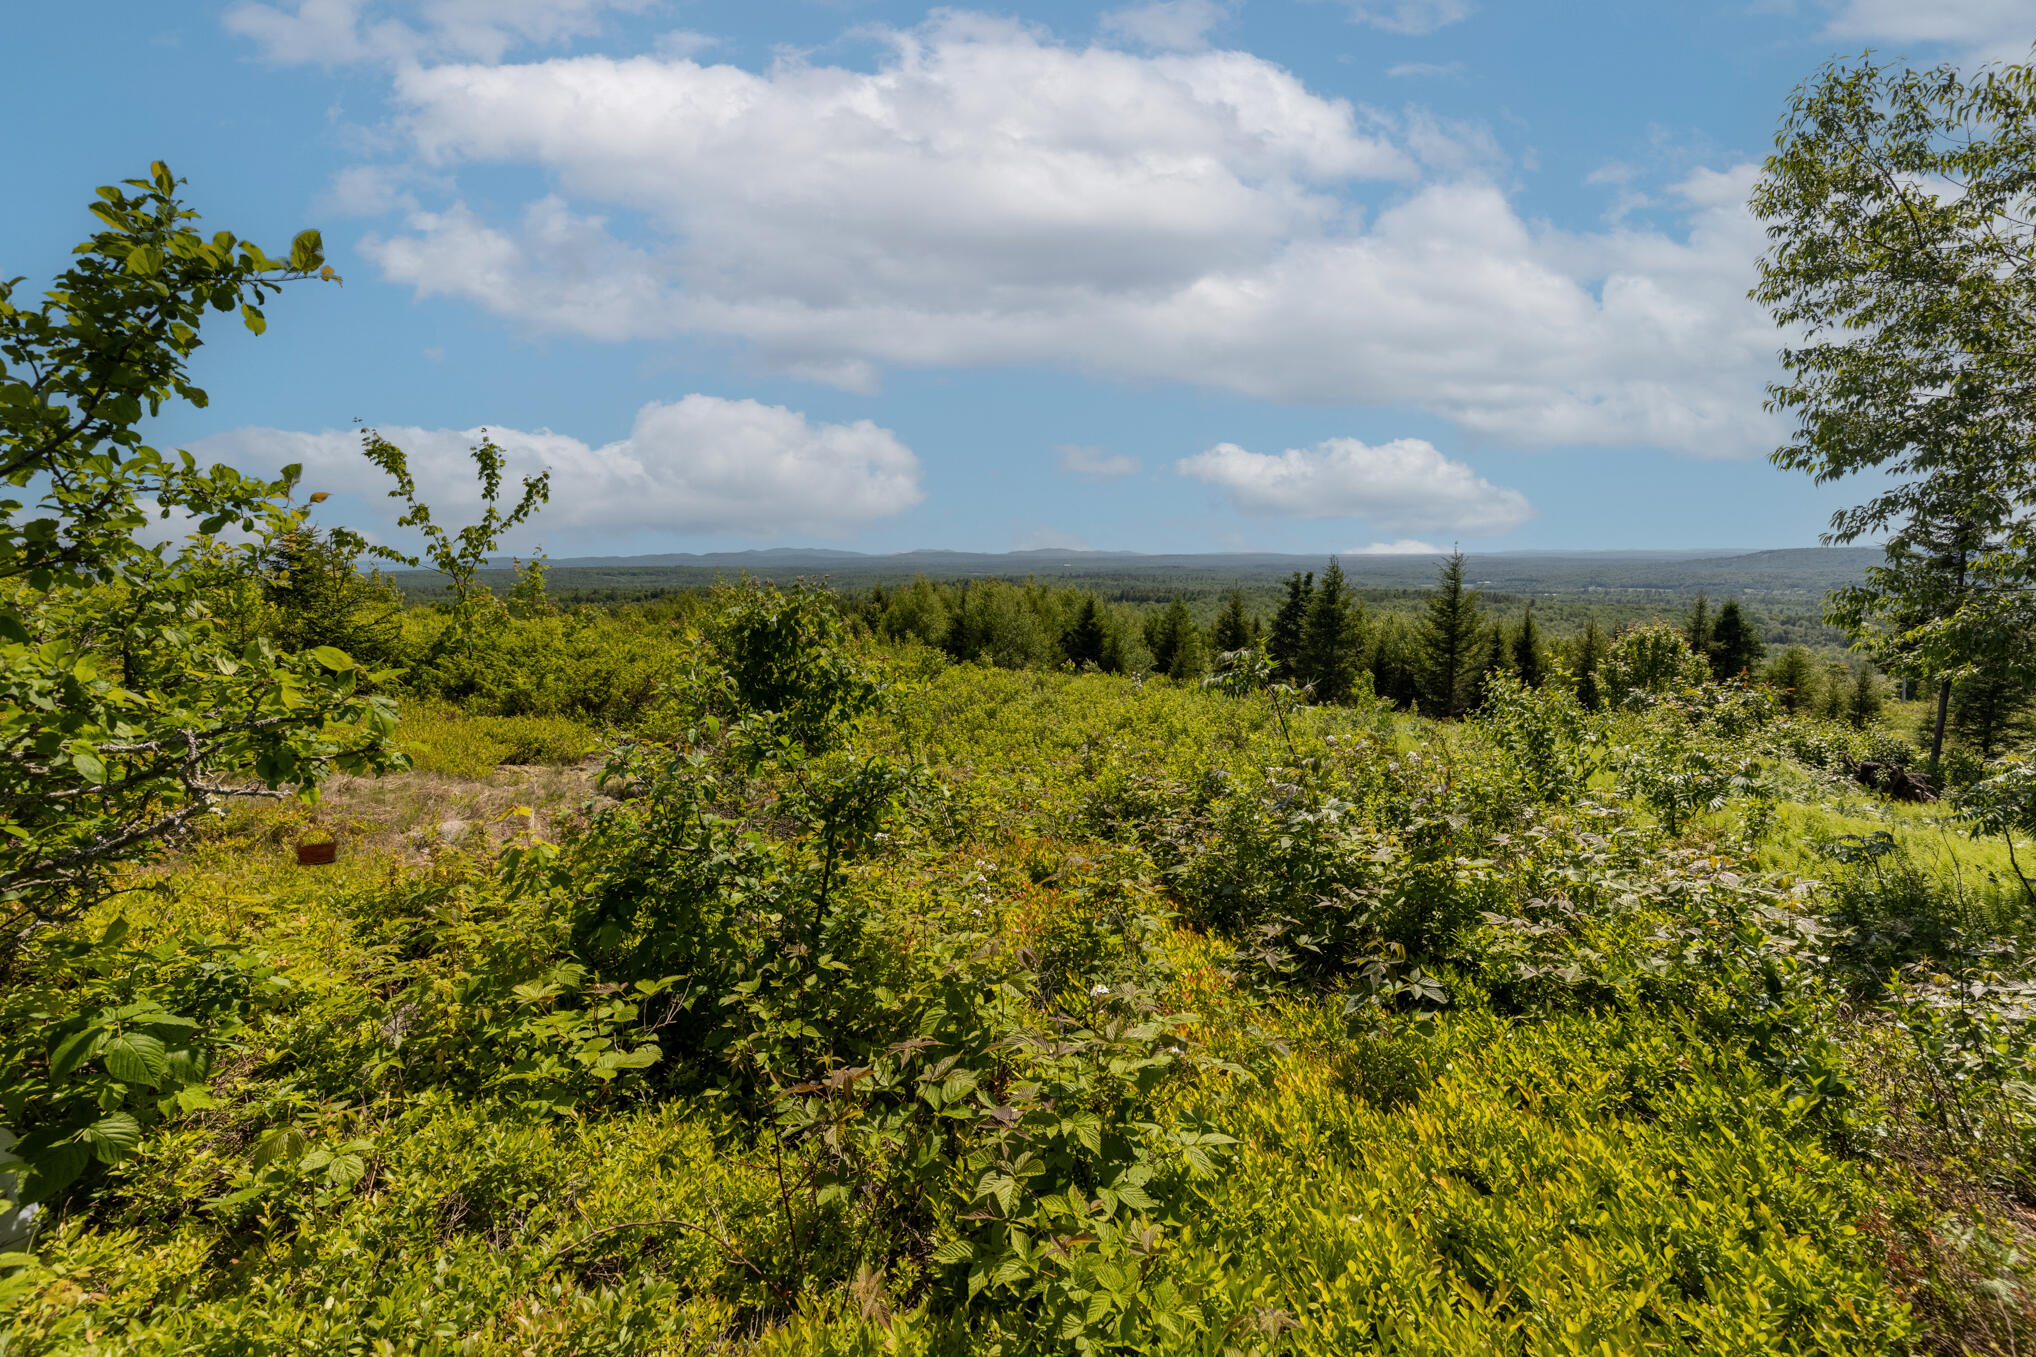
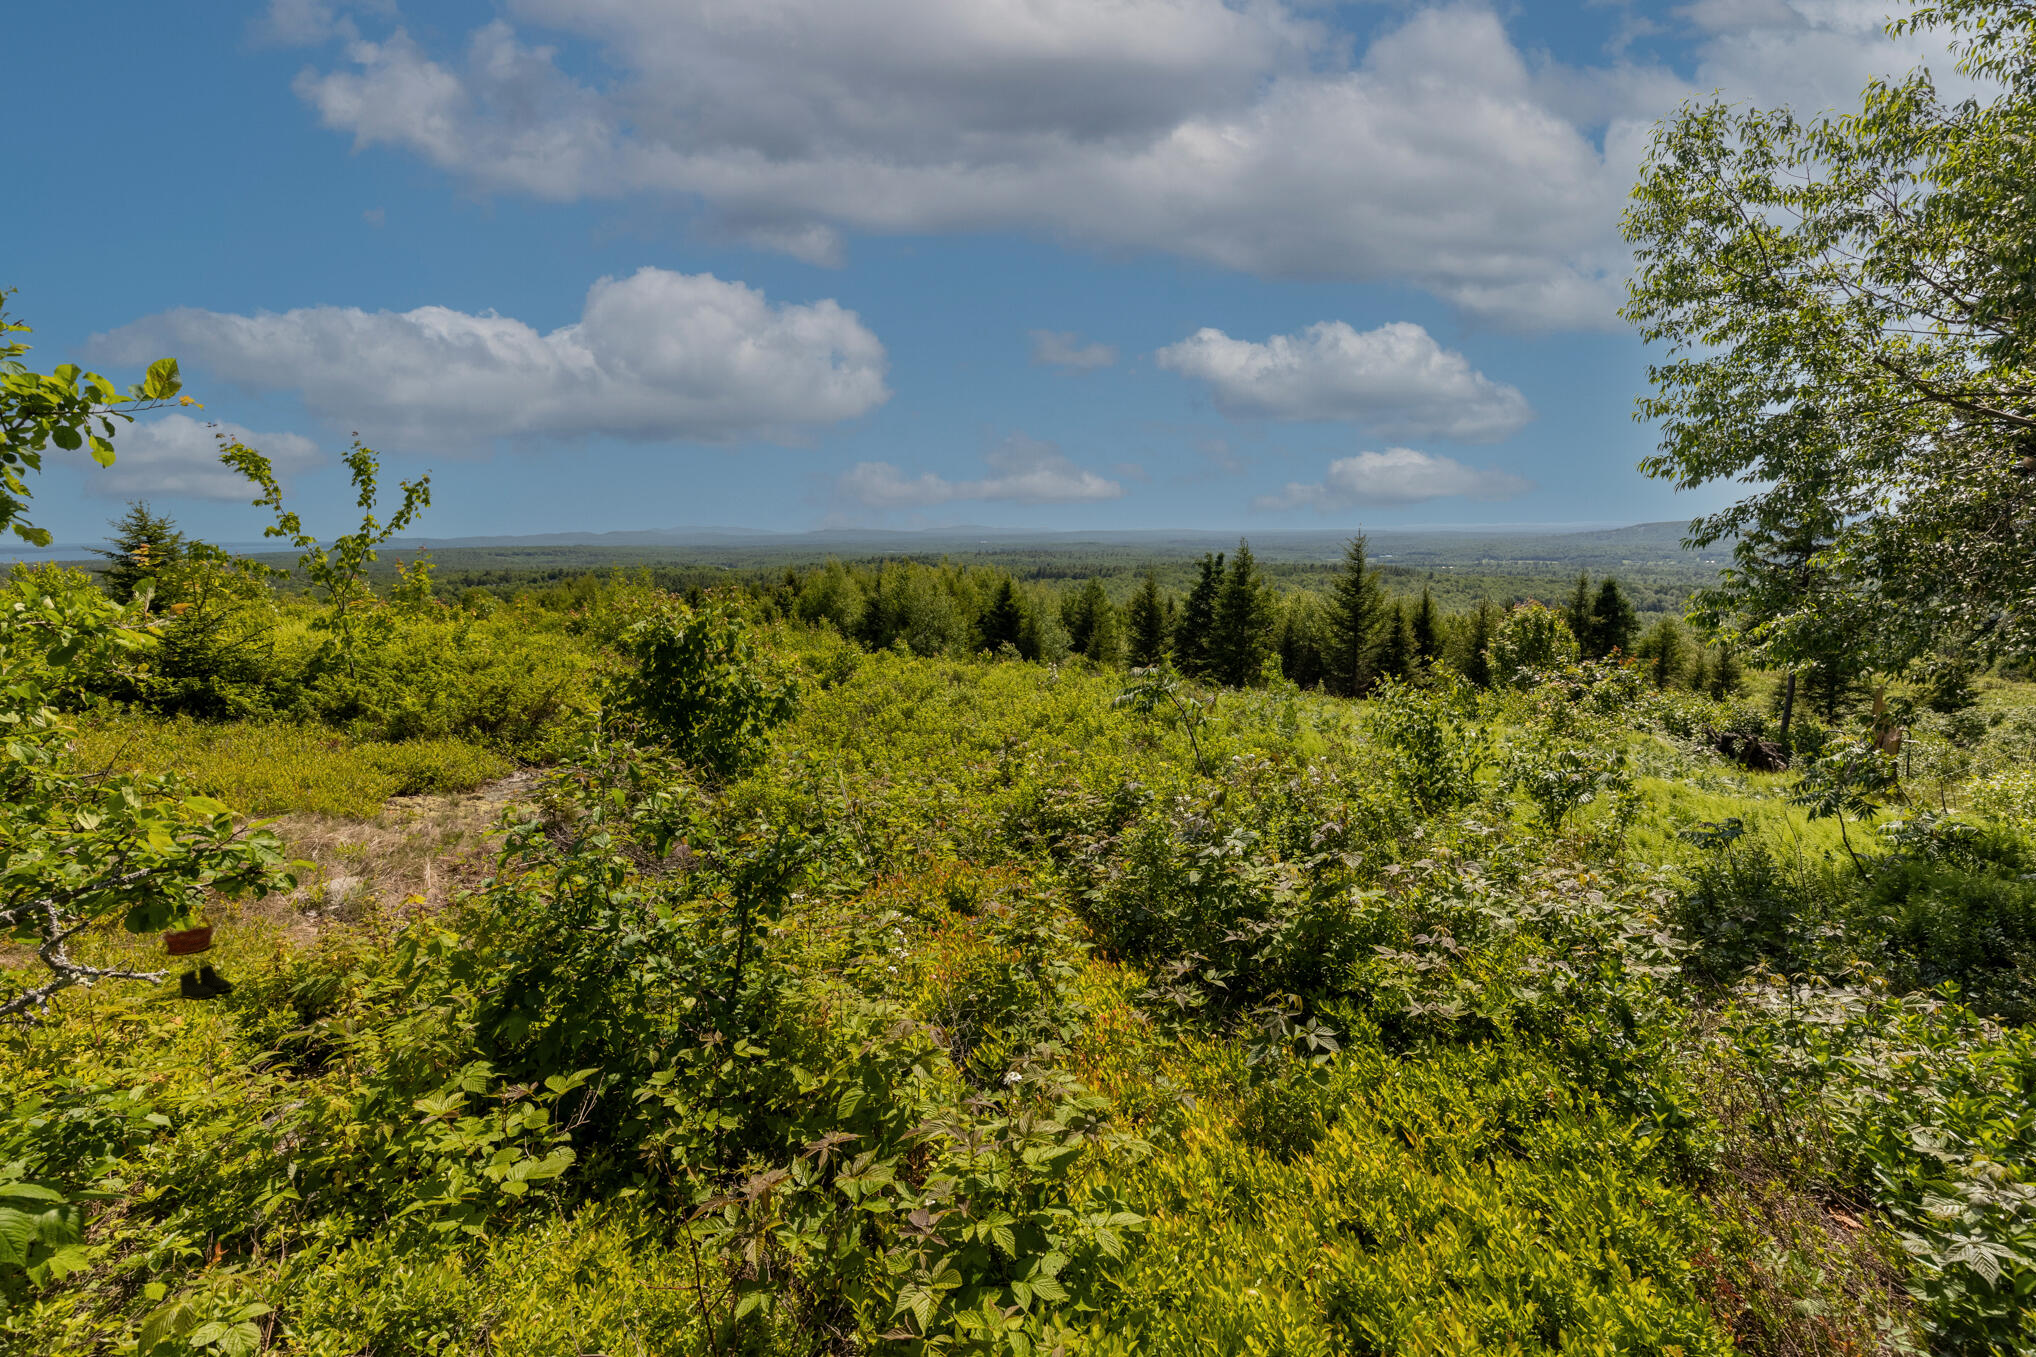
boots: none [308,868,354,900] -> present [180,964,233,1000]

